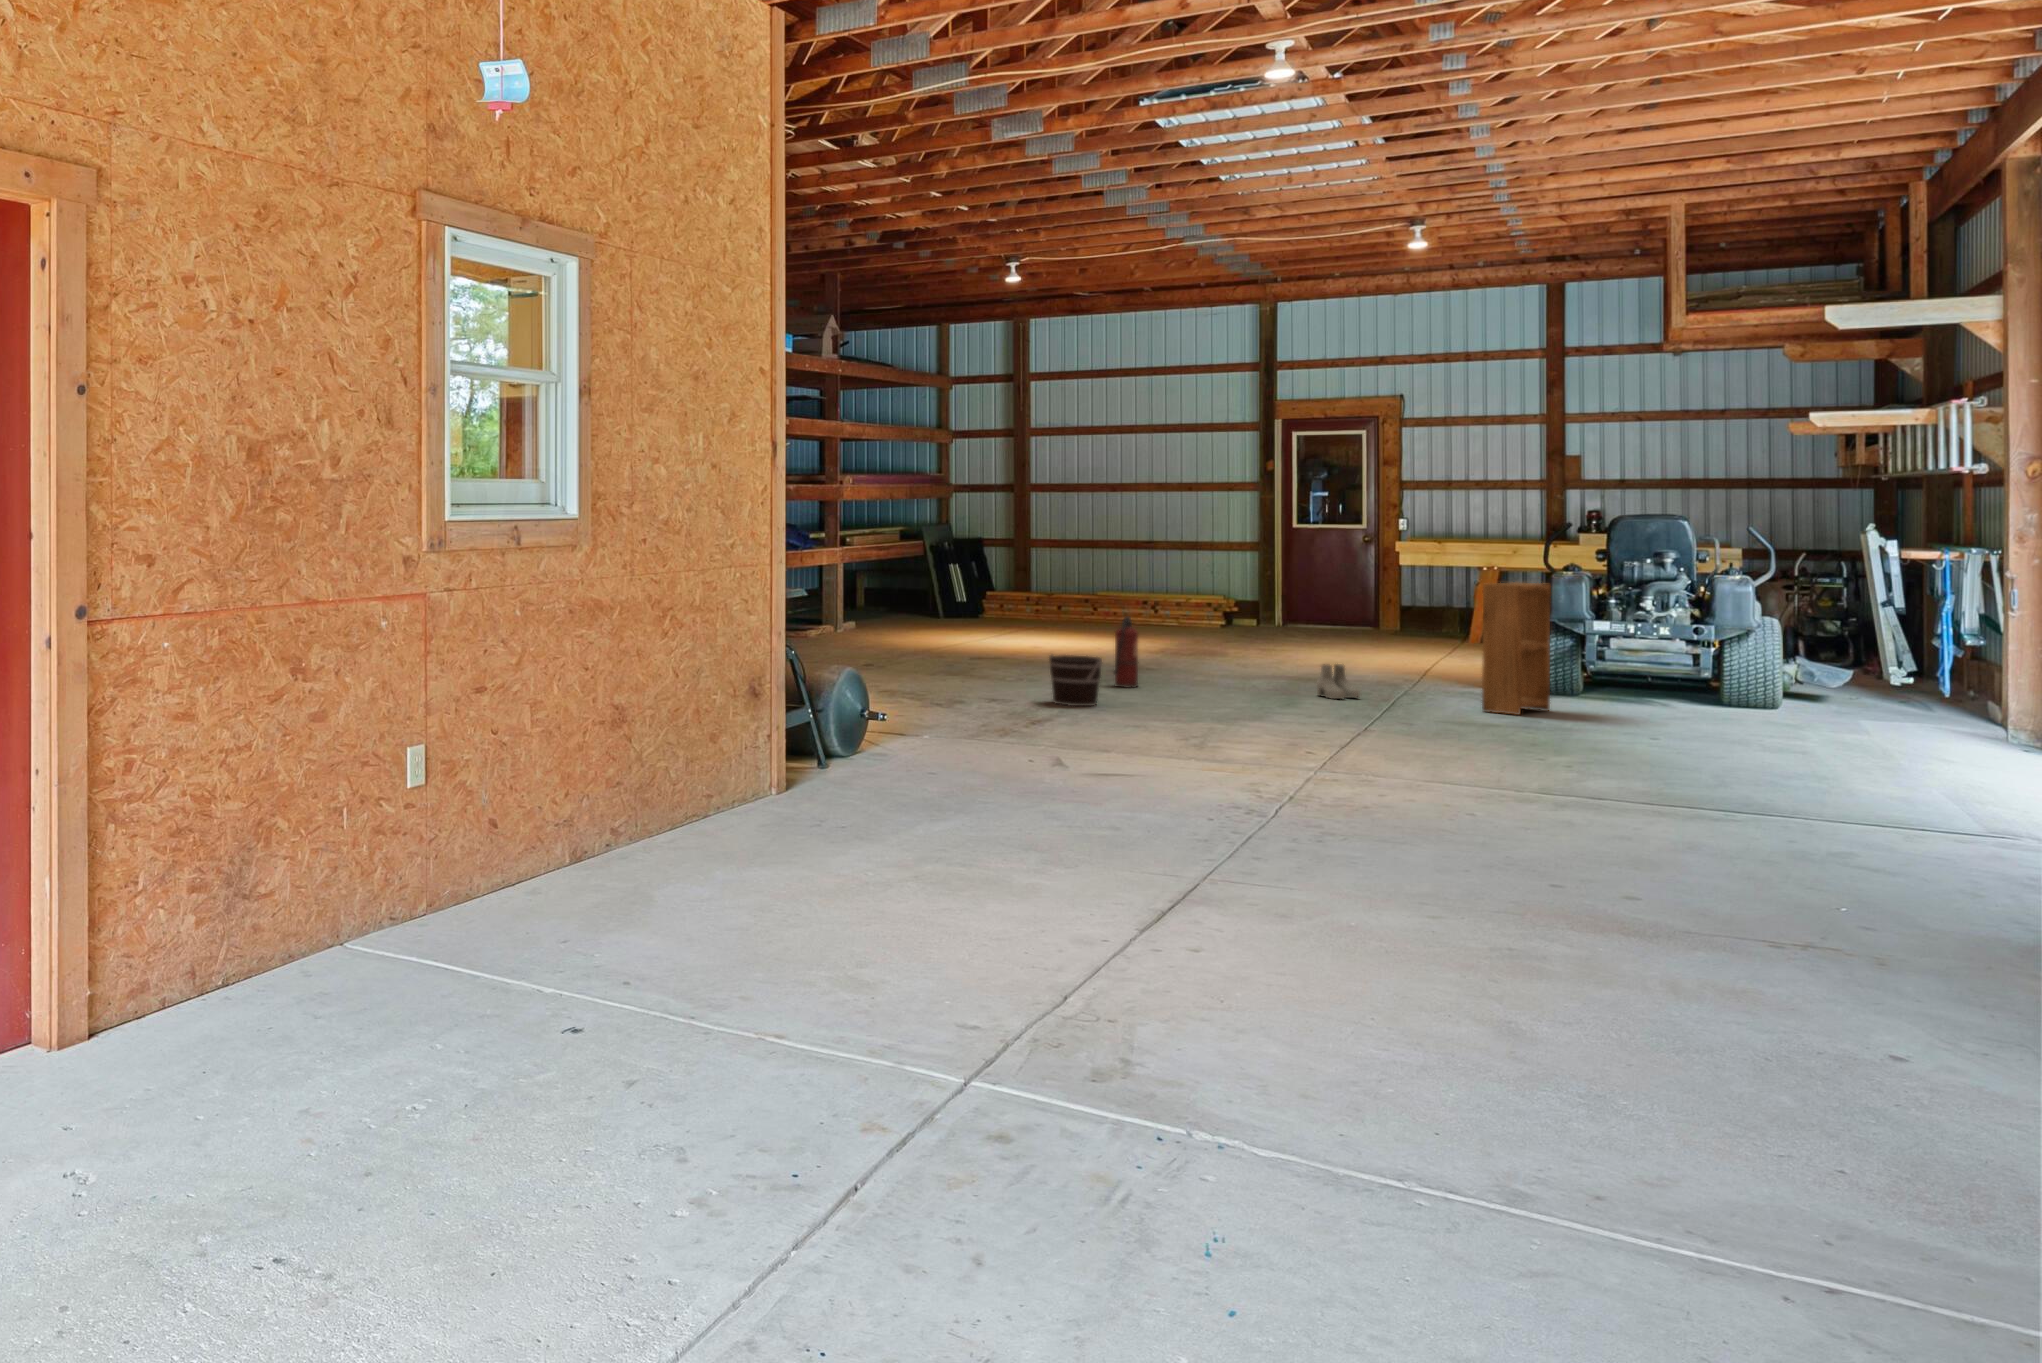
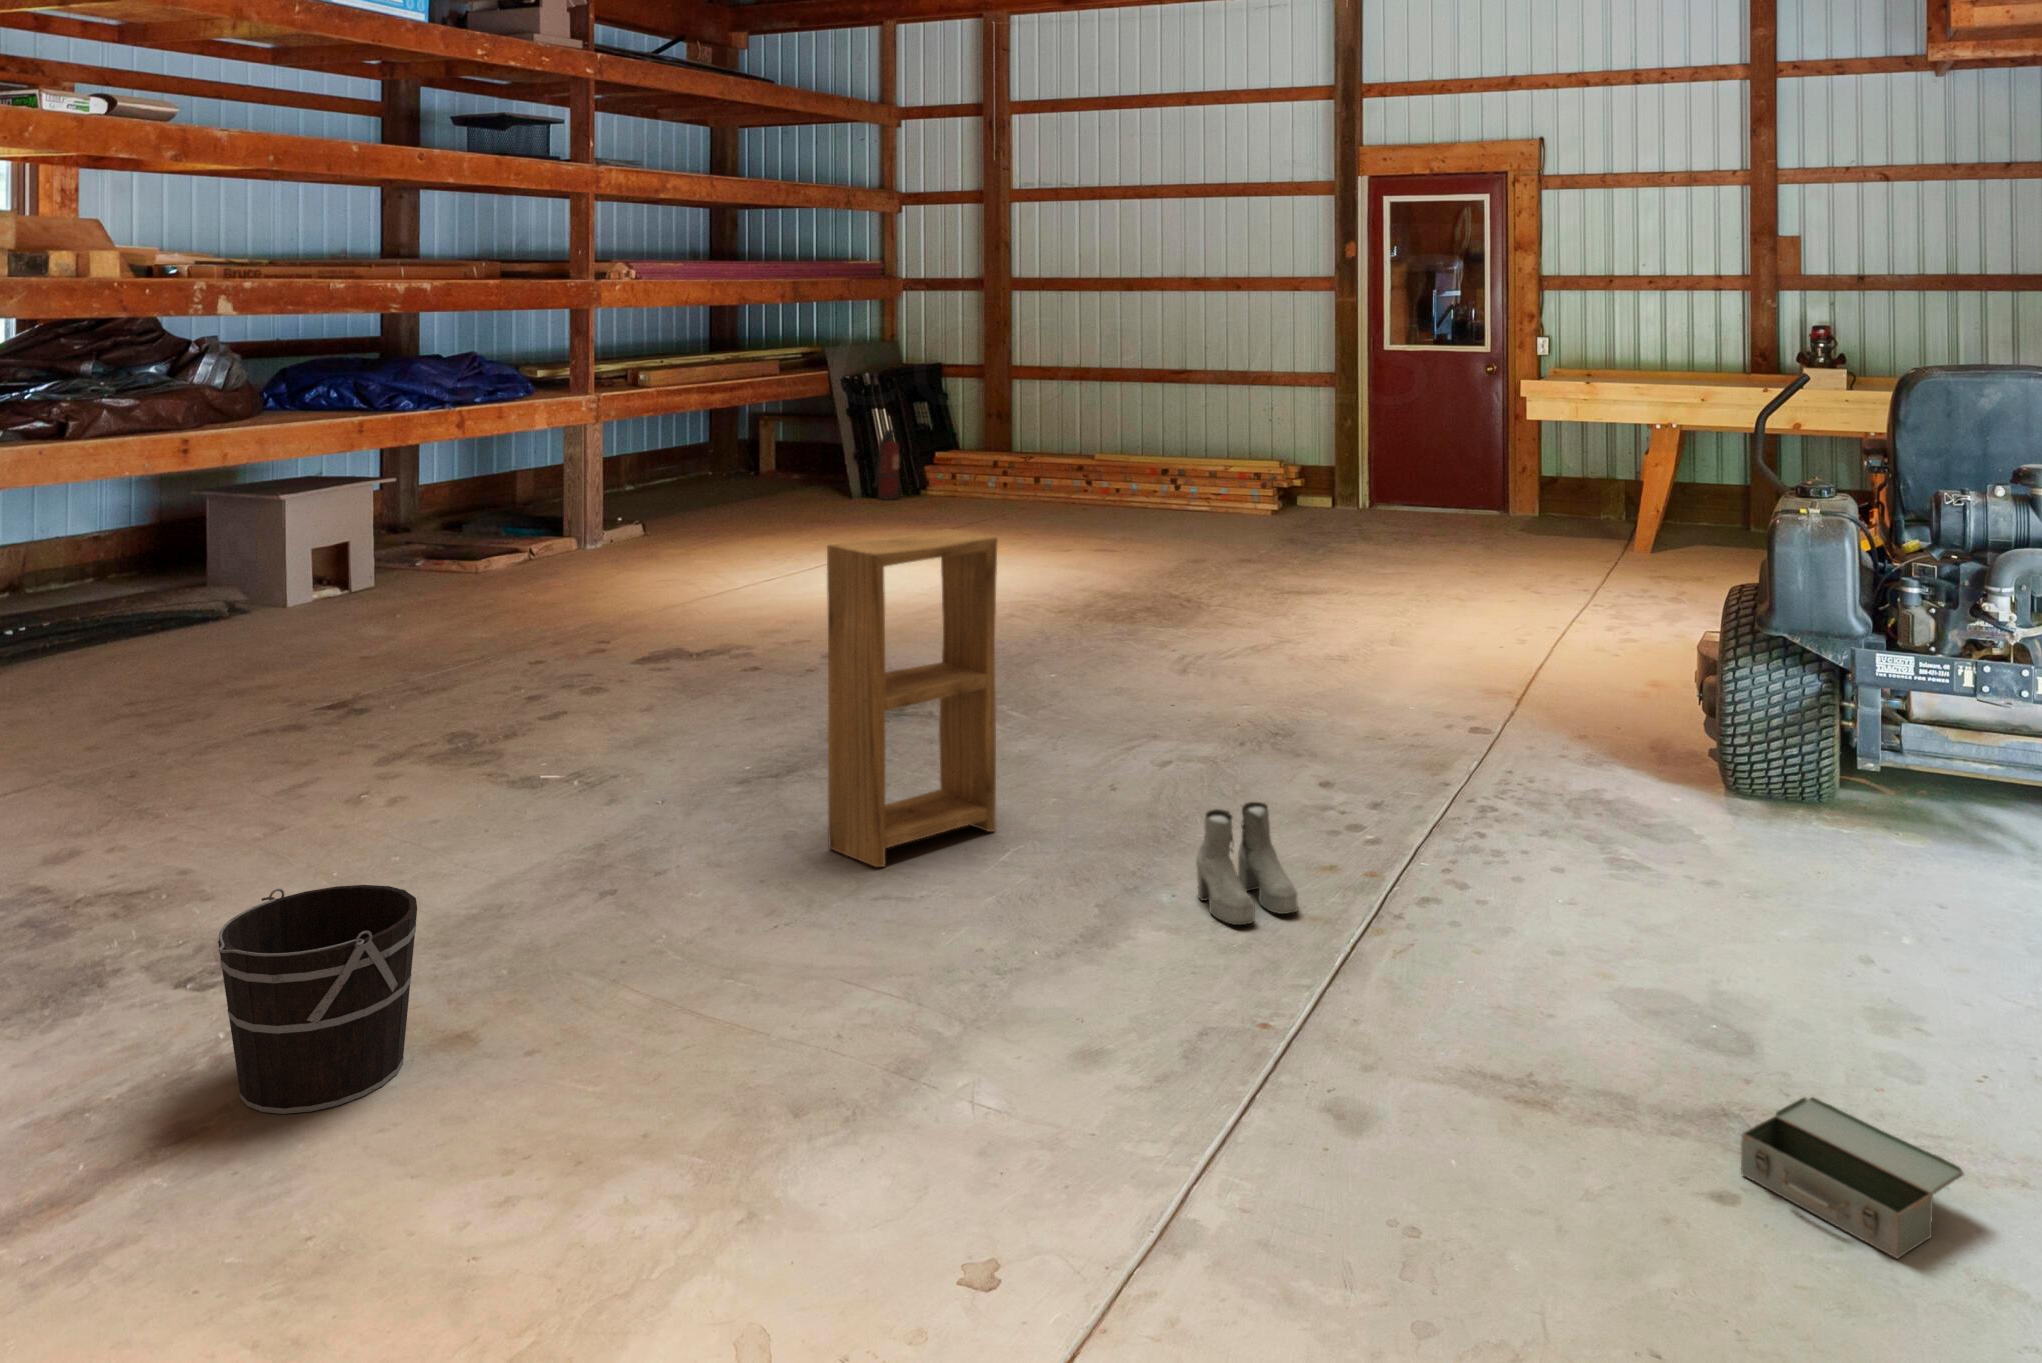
shelving unit: present [1482,582,1551,715] -> present [827,529,997,867]
fire extinguisher: present [1114,616,1138,688] -> present [873,430,899,500]
toolbox: none [1532,710,1600,731] -> present [1741,1097,1963,1258]

